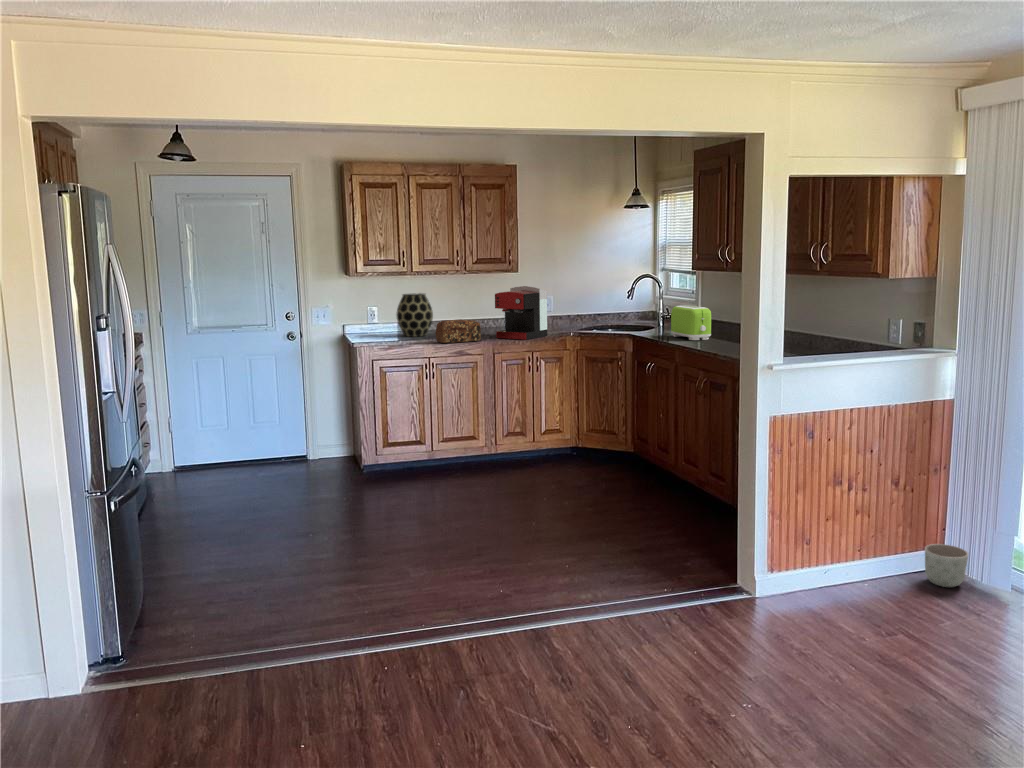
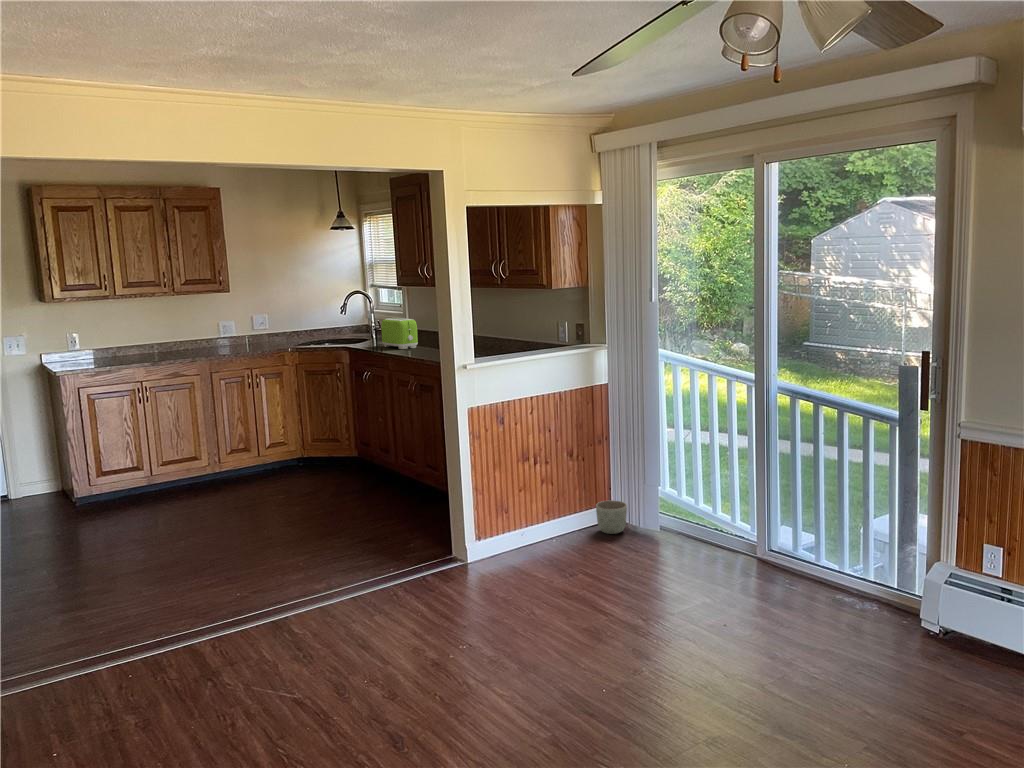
coffee maker: present [495,286,547,340] -> none [208,306,264,358]
vase: present [397,293,433,337] -> none [101,318,142,362]
bread loaf: present [435,319,481,343] -> none [147,342,196,366]

